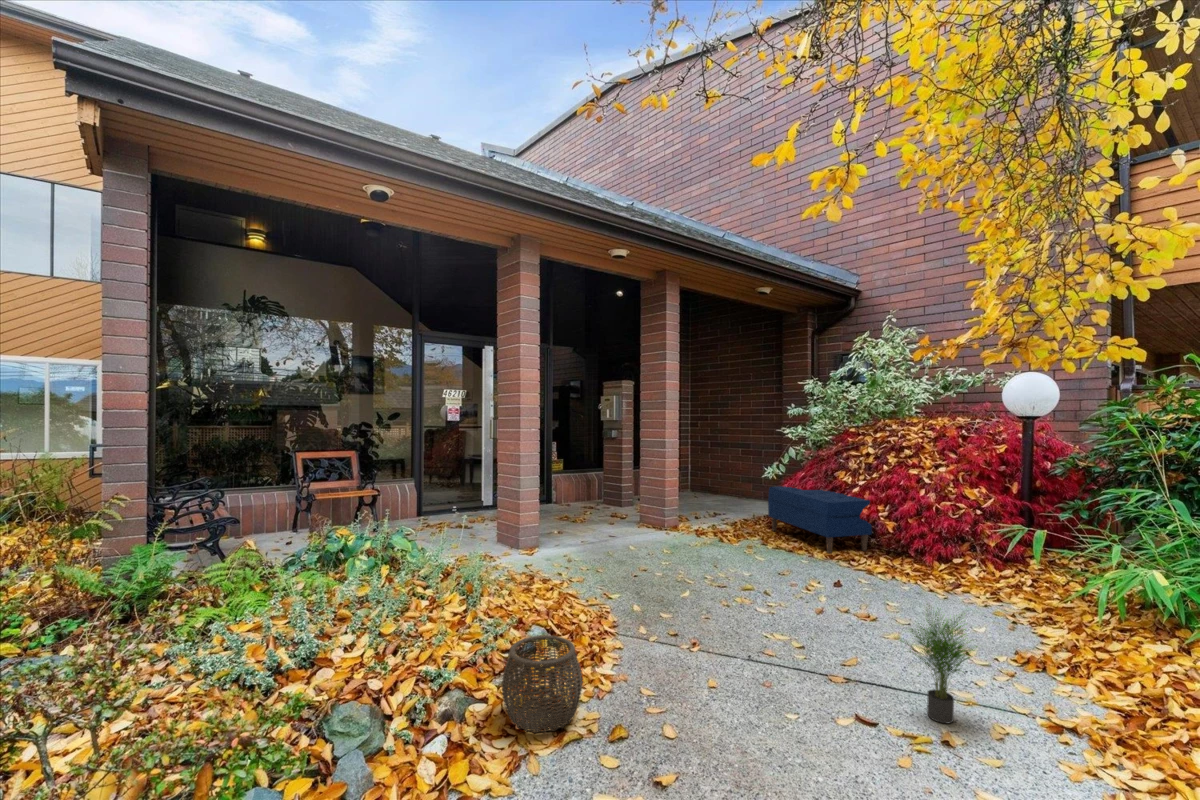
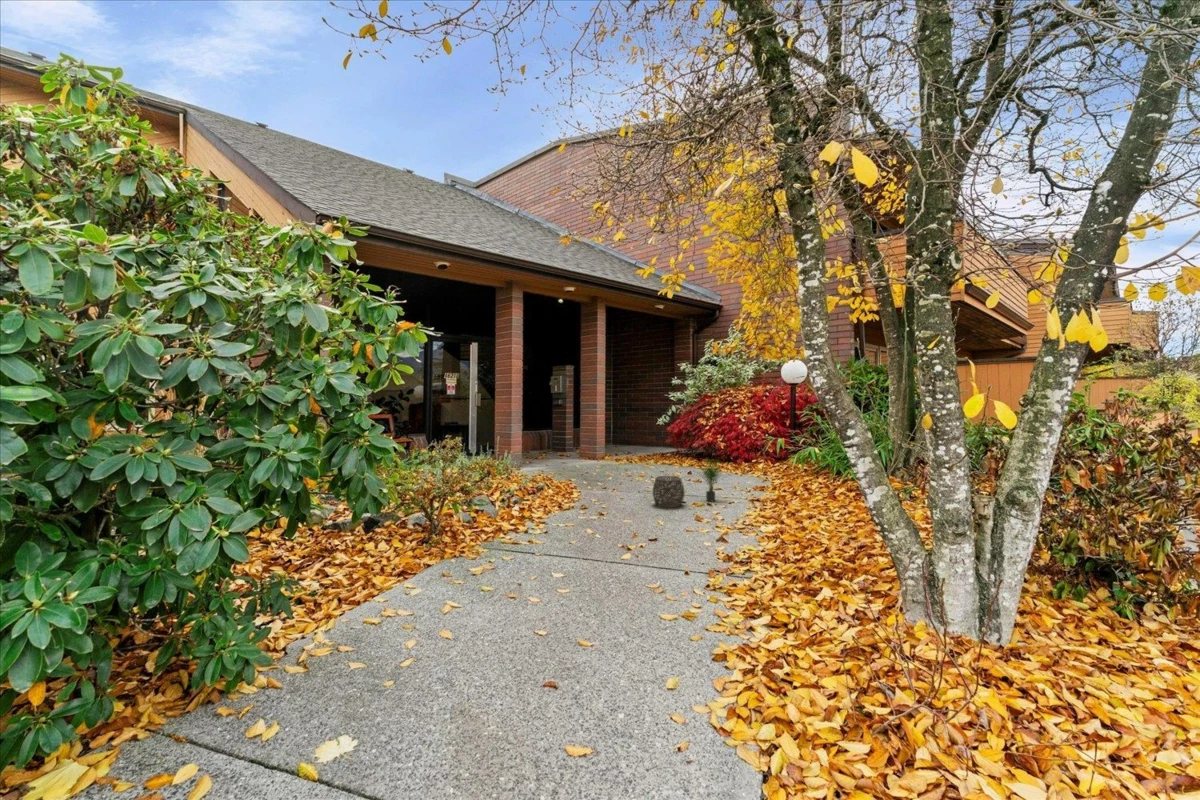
bench: present [768,486,872,553] -> none [659,427,714,462]
woven basket: present [502,635,583,733] -> present [653,476,684,508]

